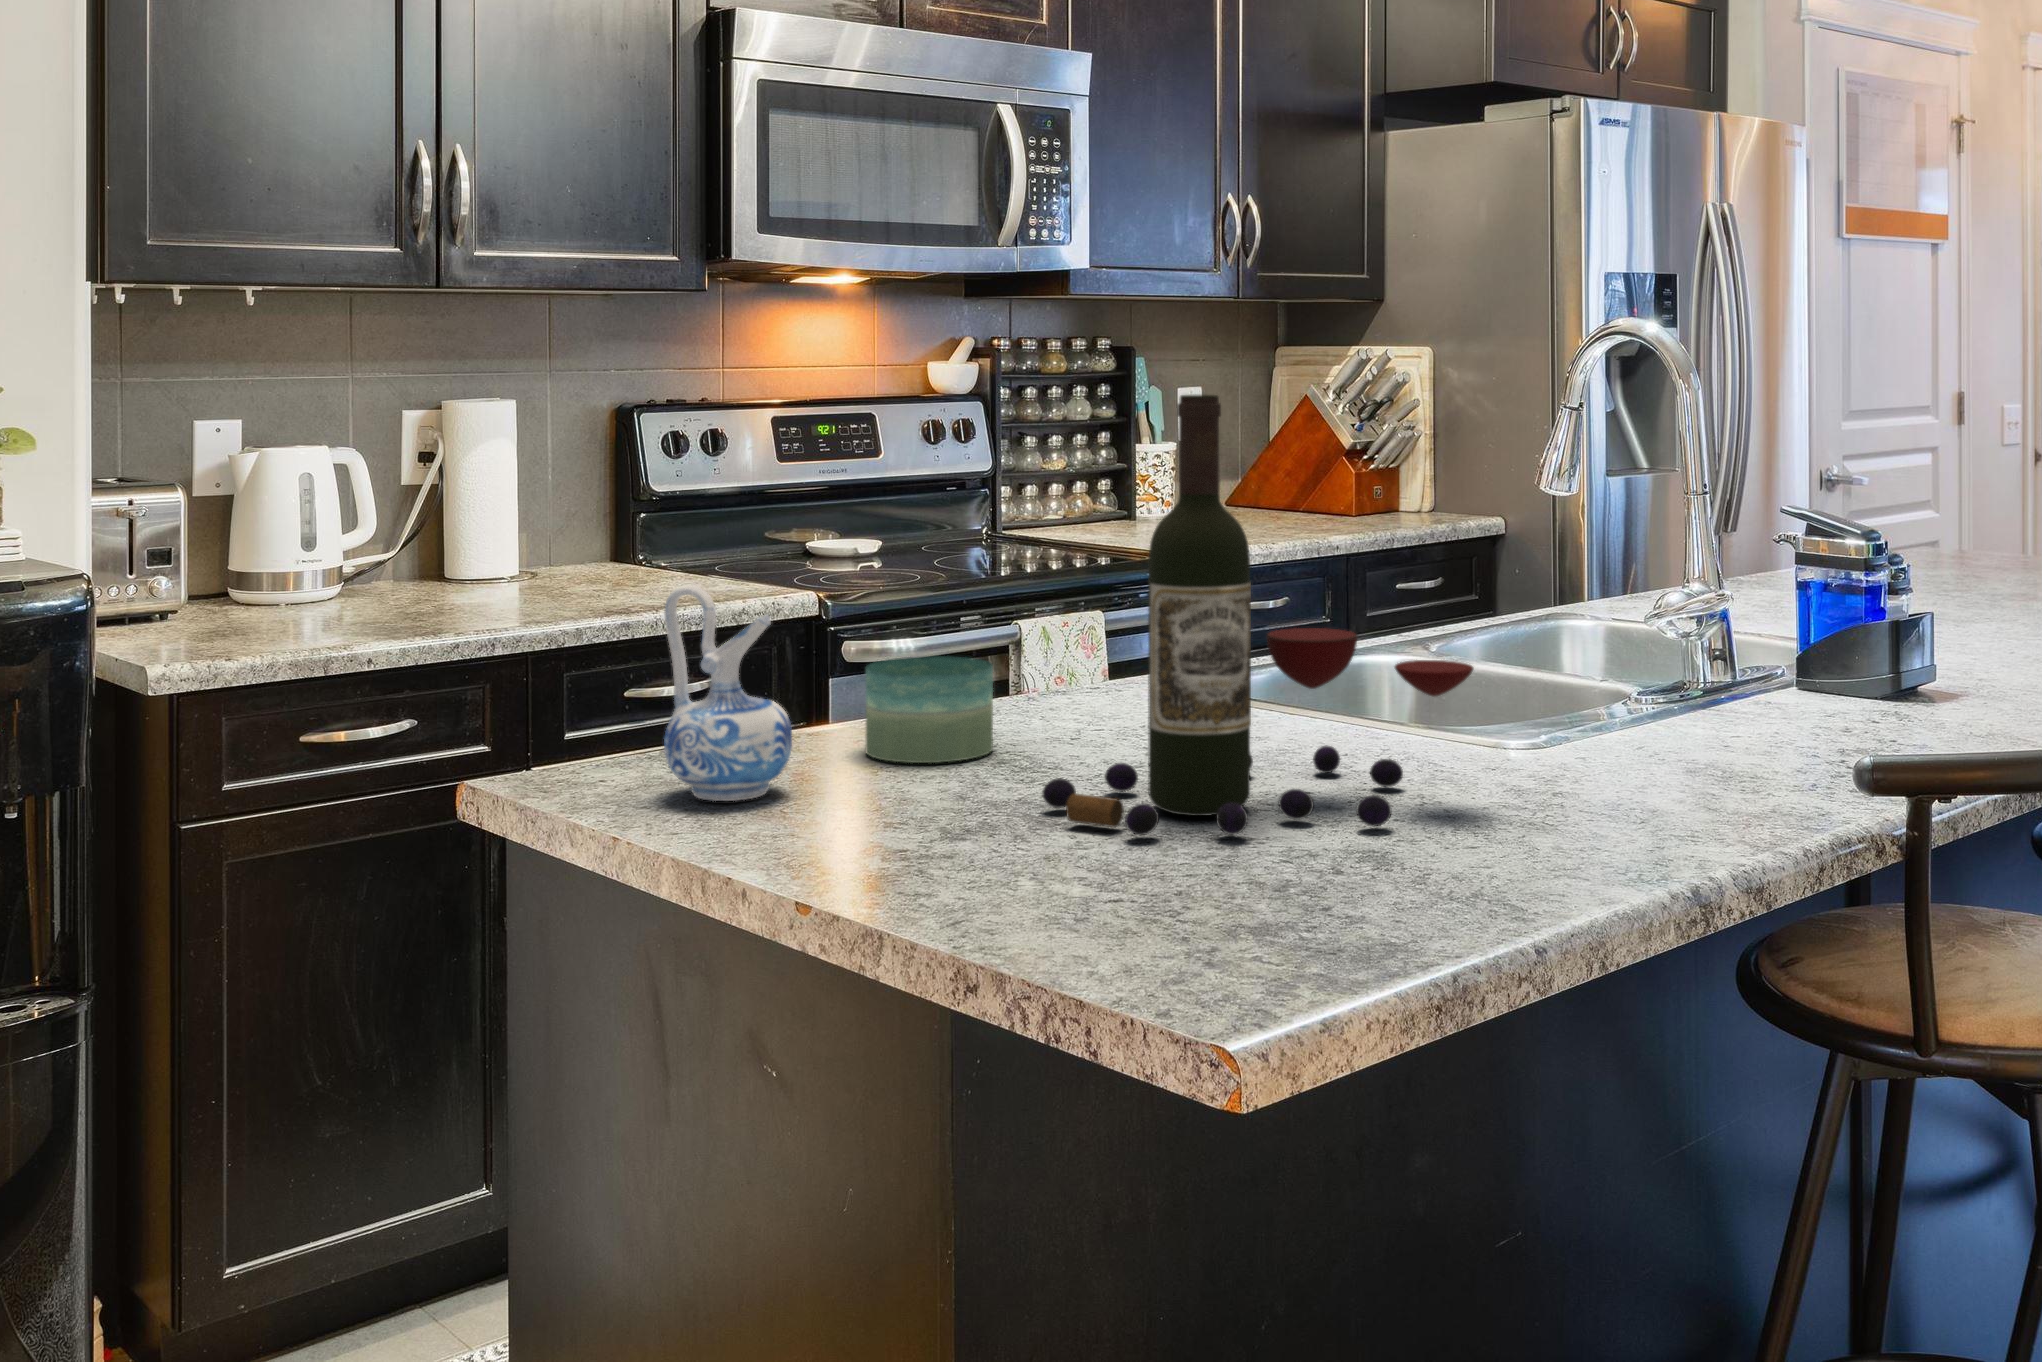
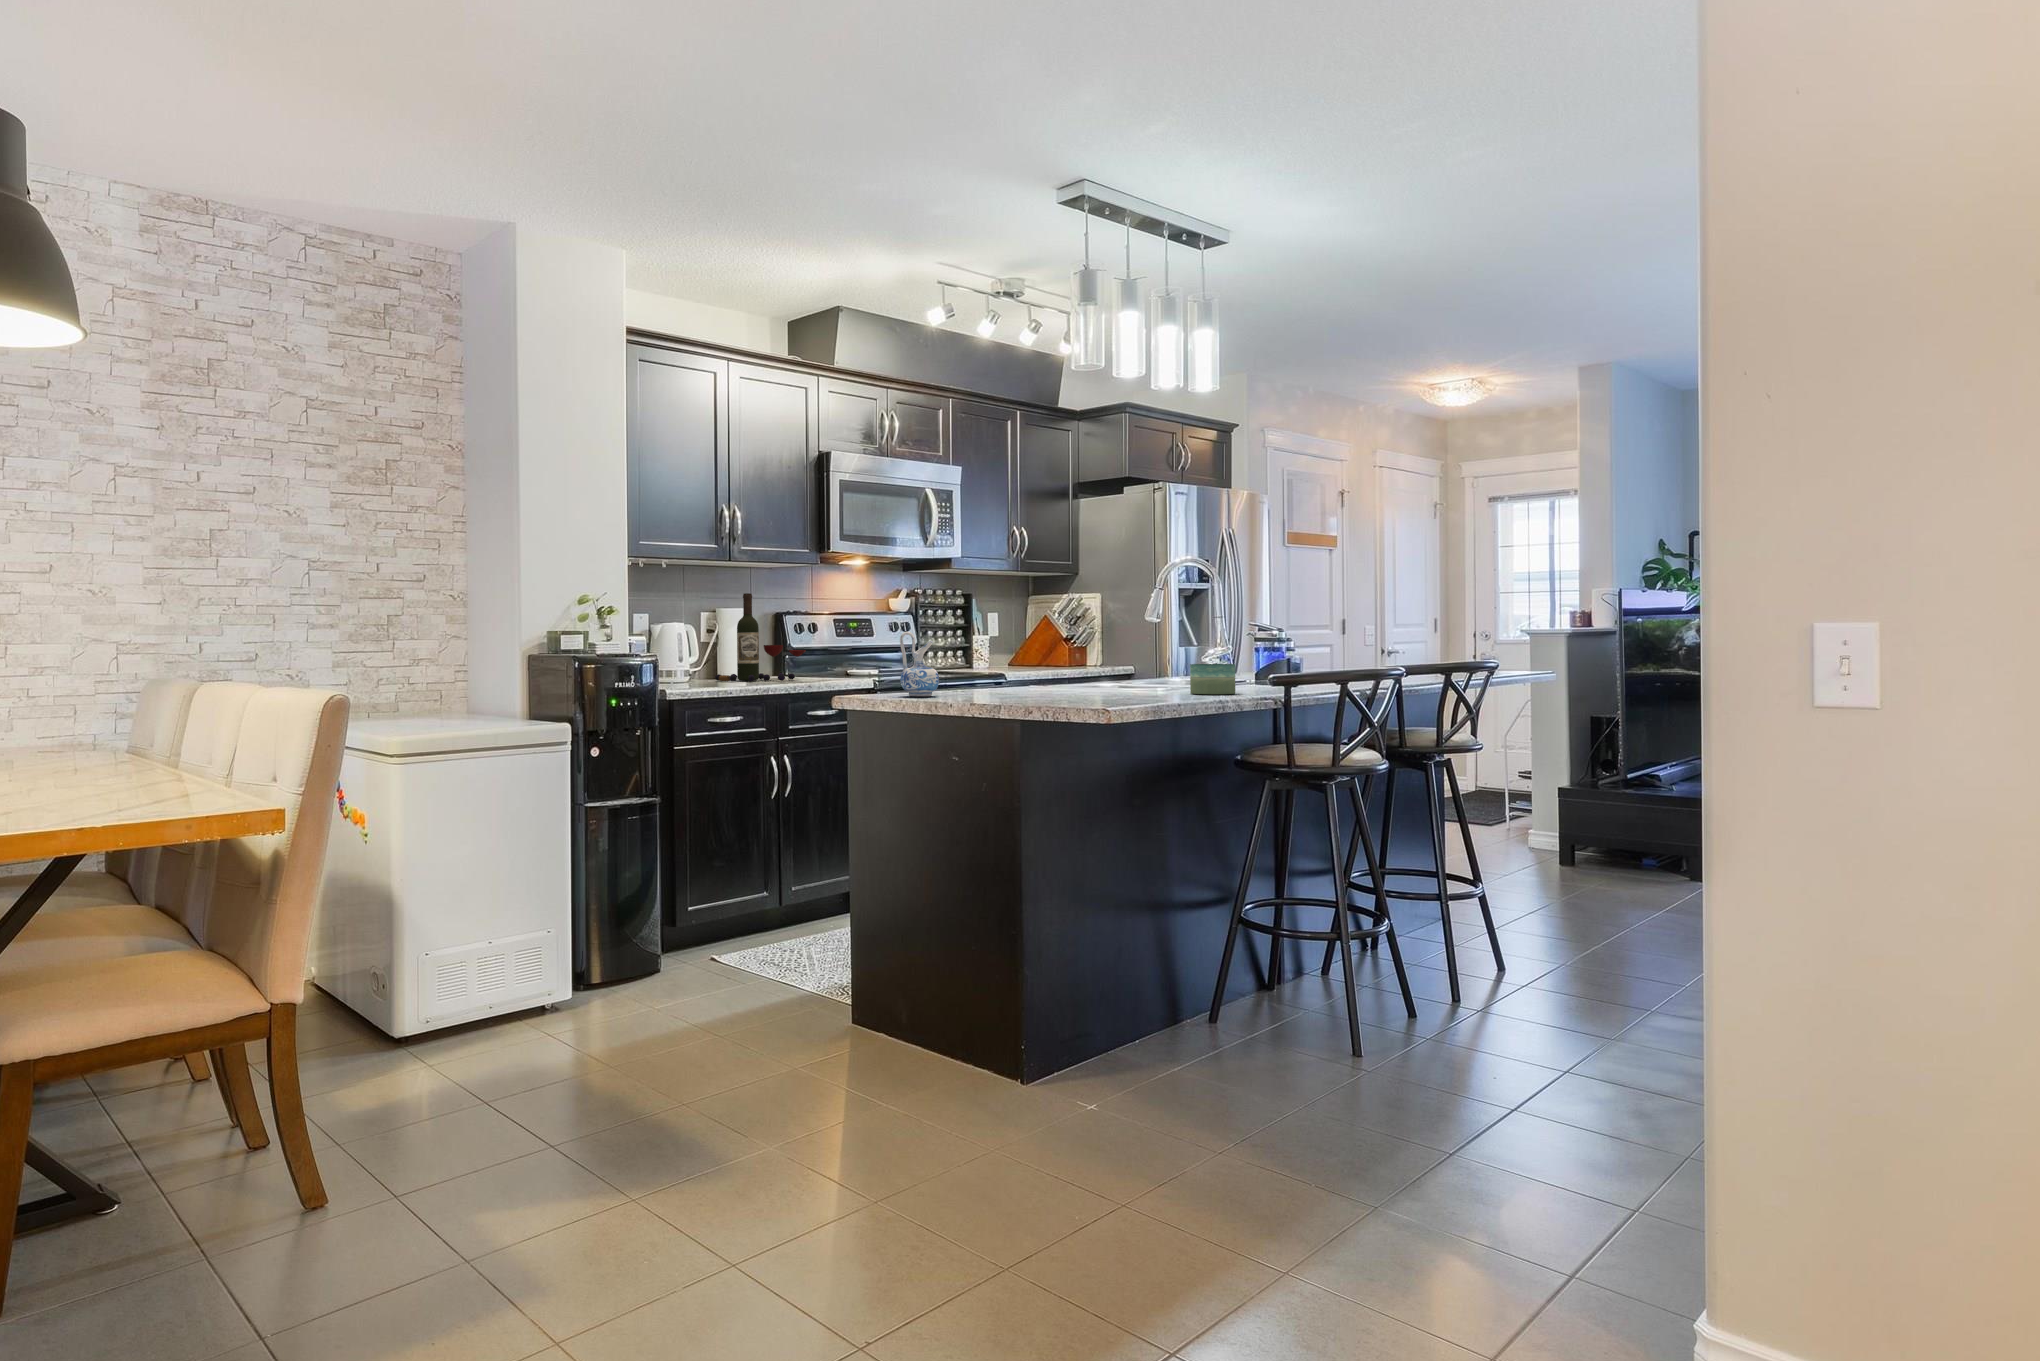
wine bottle: present [1042,395,1474,835] -> present [715,593,806,681]
candle: present [866,656,993,763] -> present [1190,664,1235,694]

